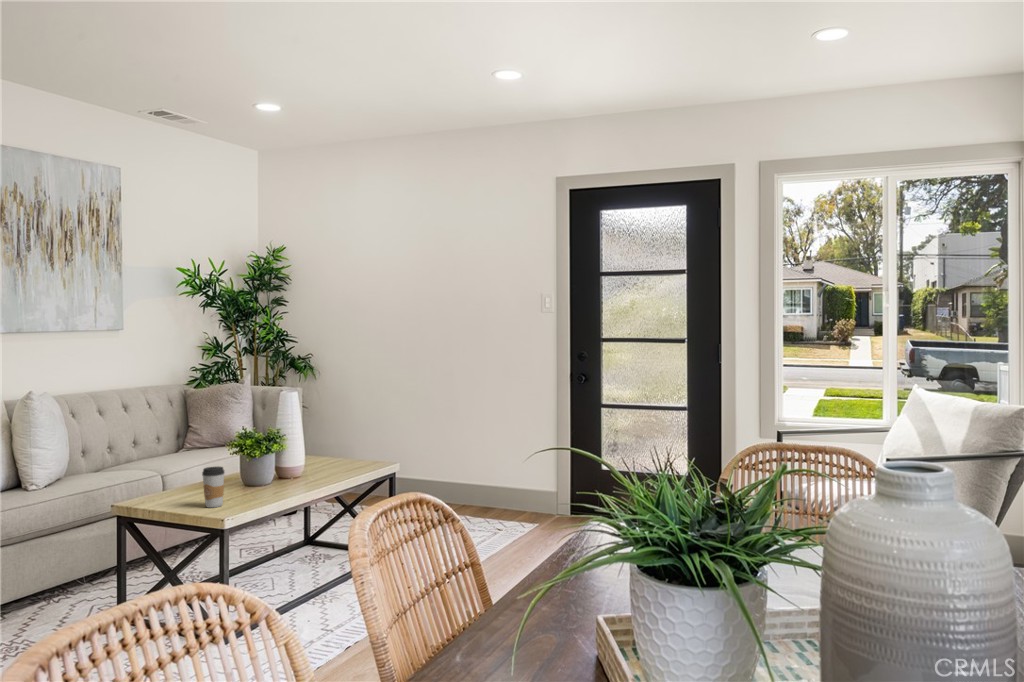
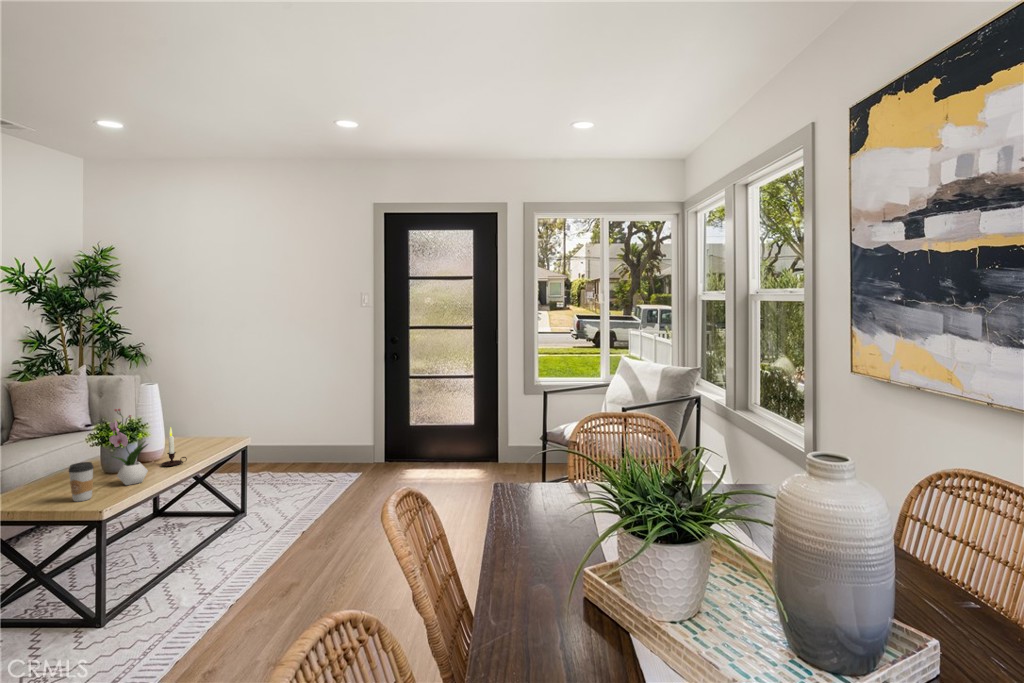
flower arrangement: none [243,412,279,497] -> present [109,409,148,485]
candle: none [297,438,322,483] -> present [161,427,187,466]

